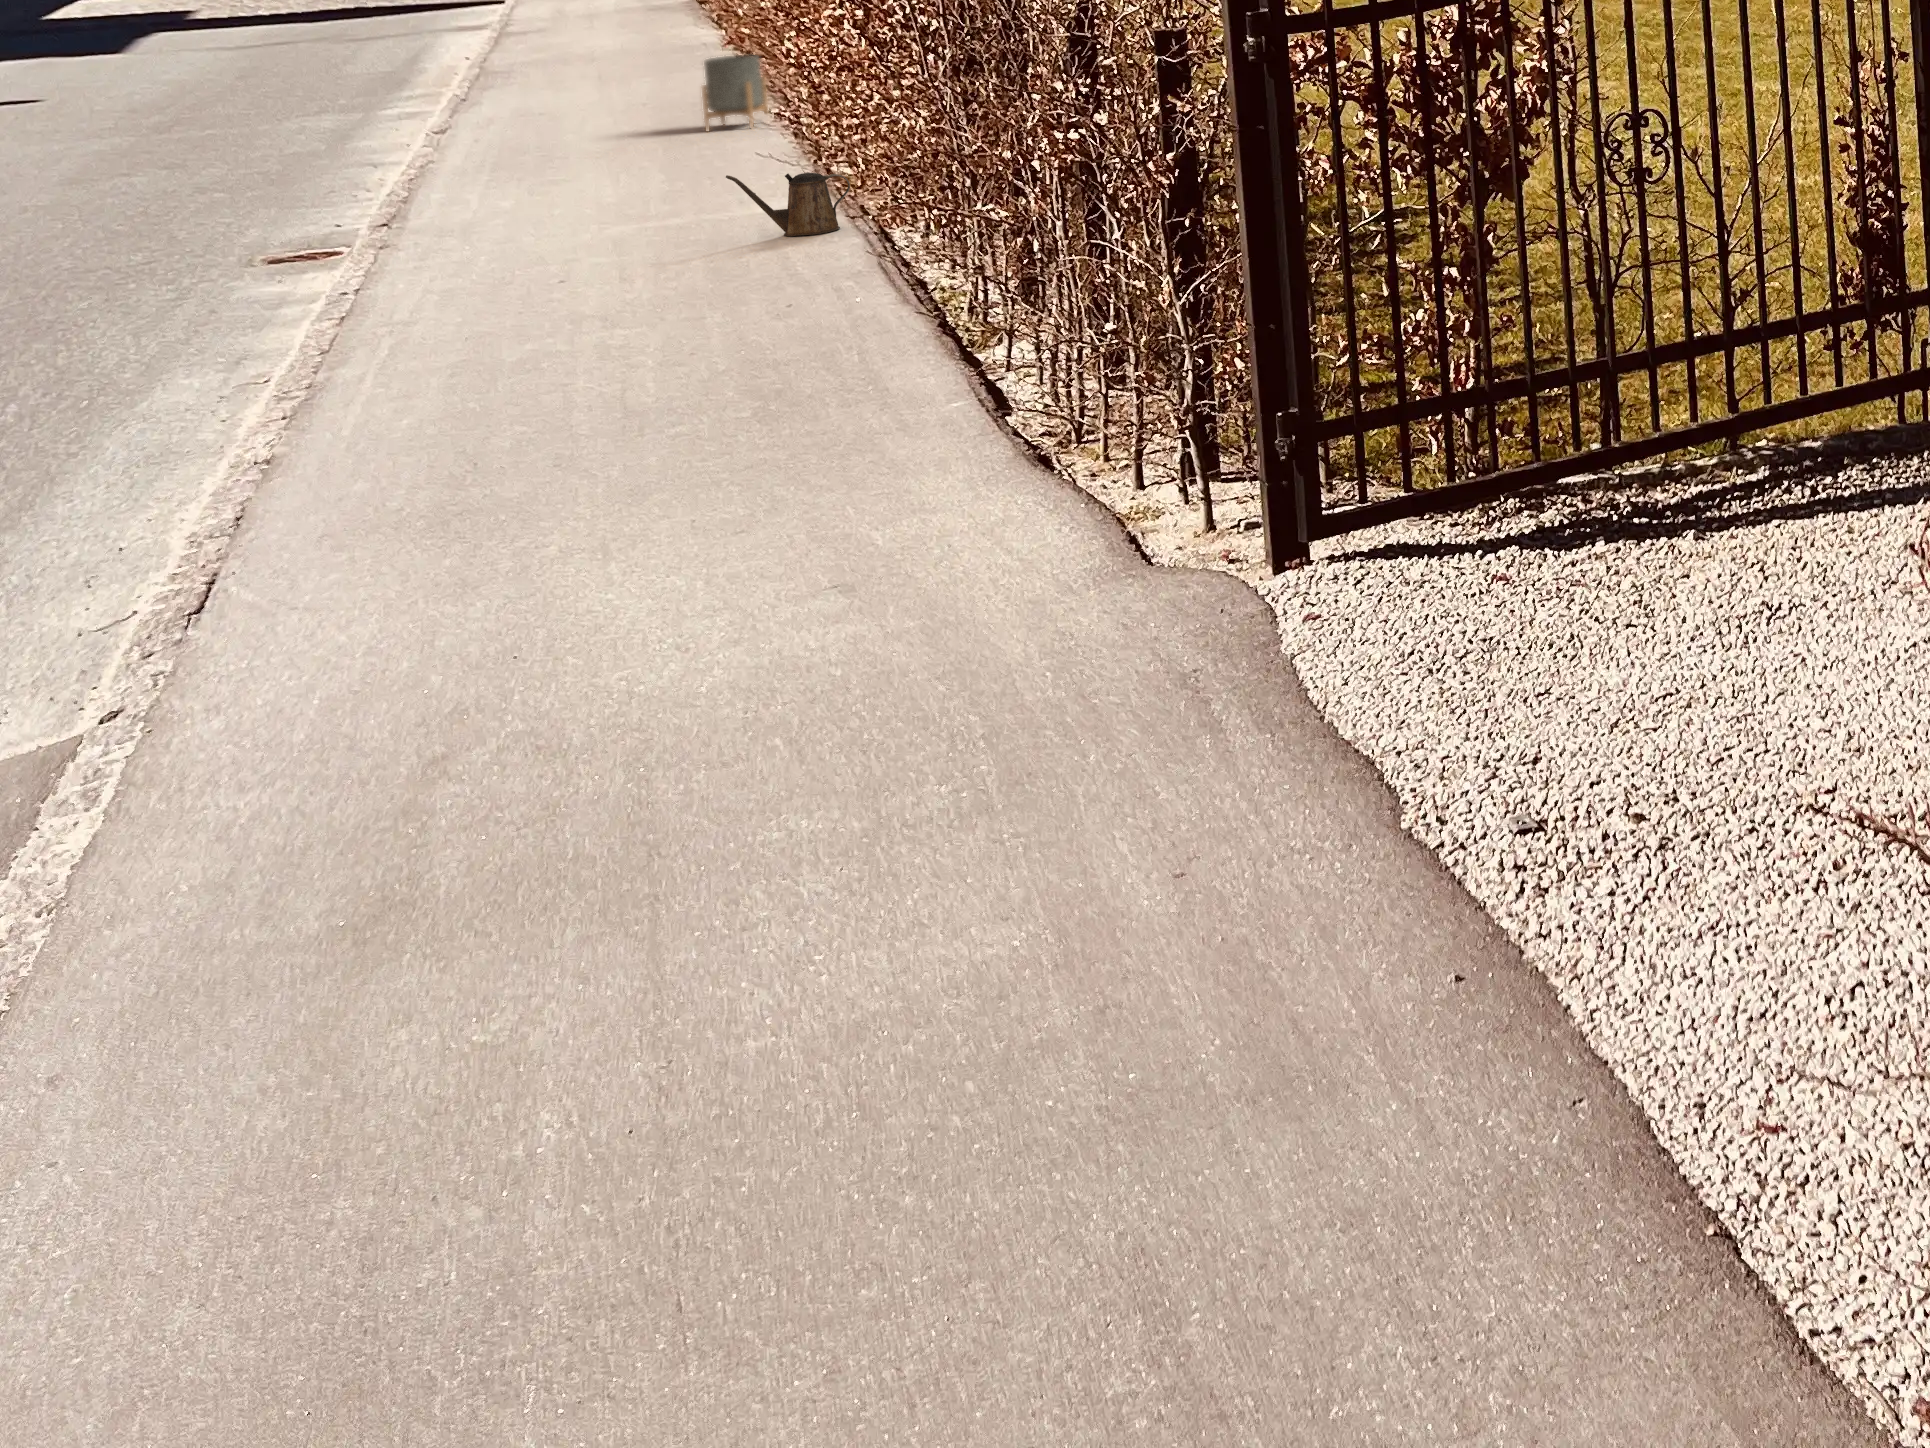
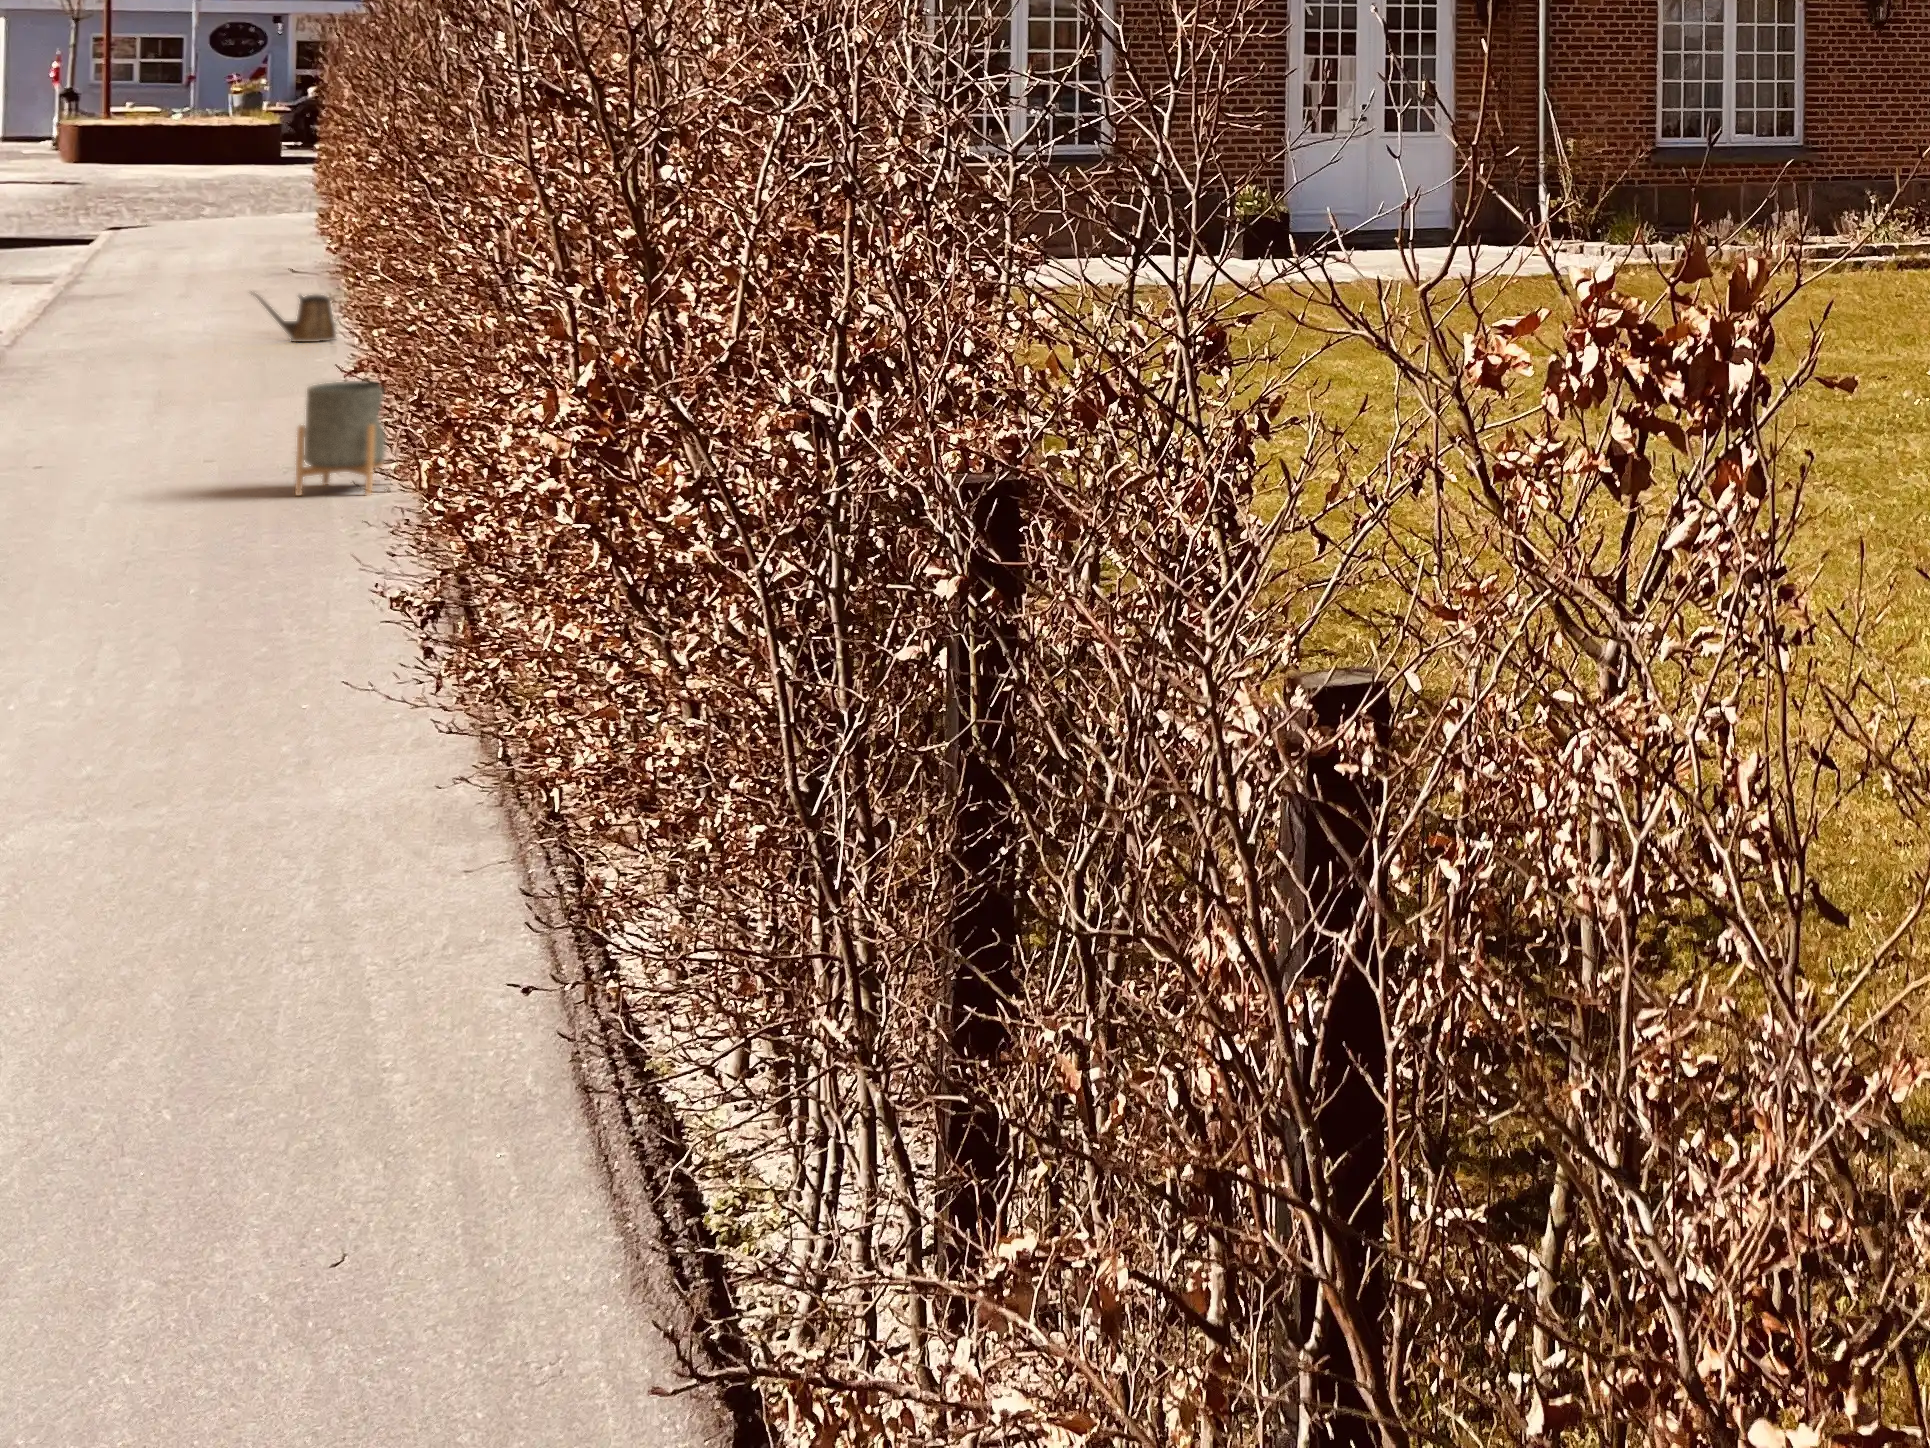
watering can: present [726,173,850,236] -> present [255,295,344,342]

